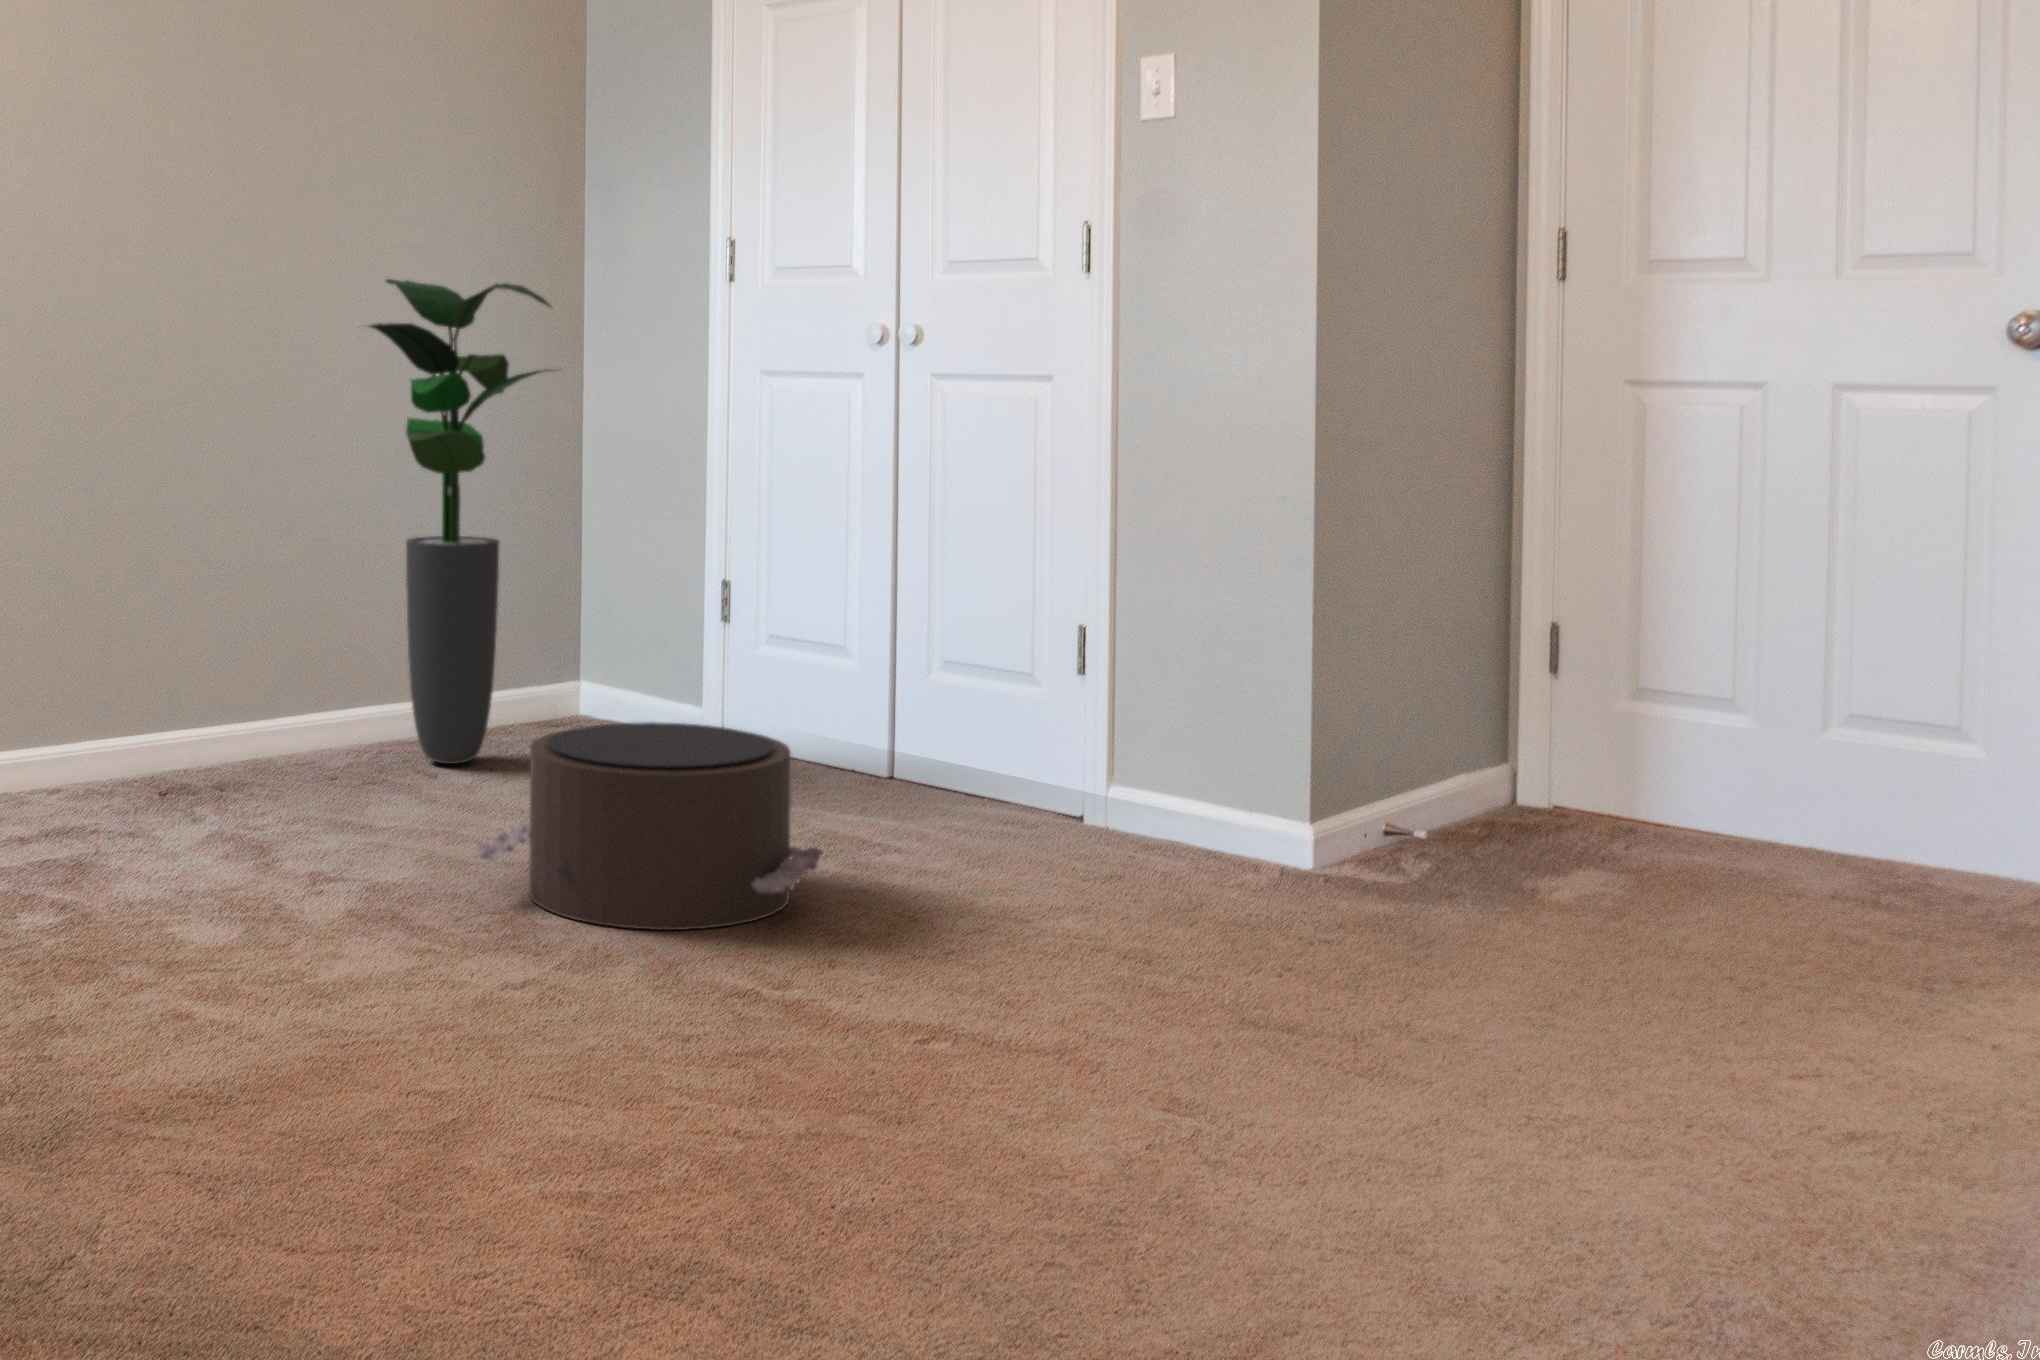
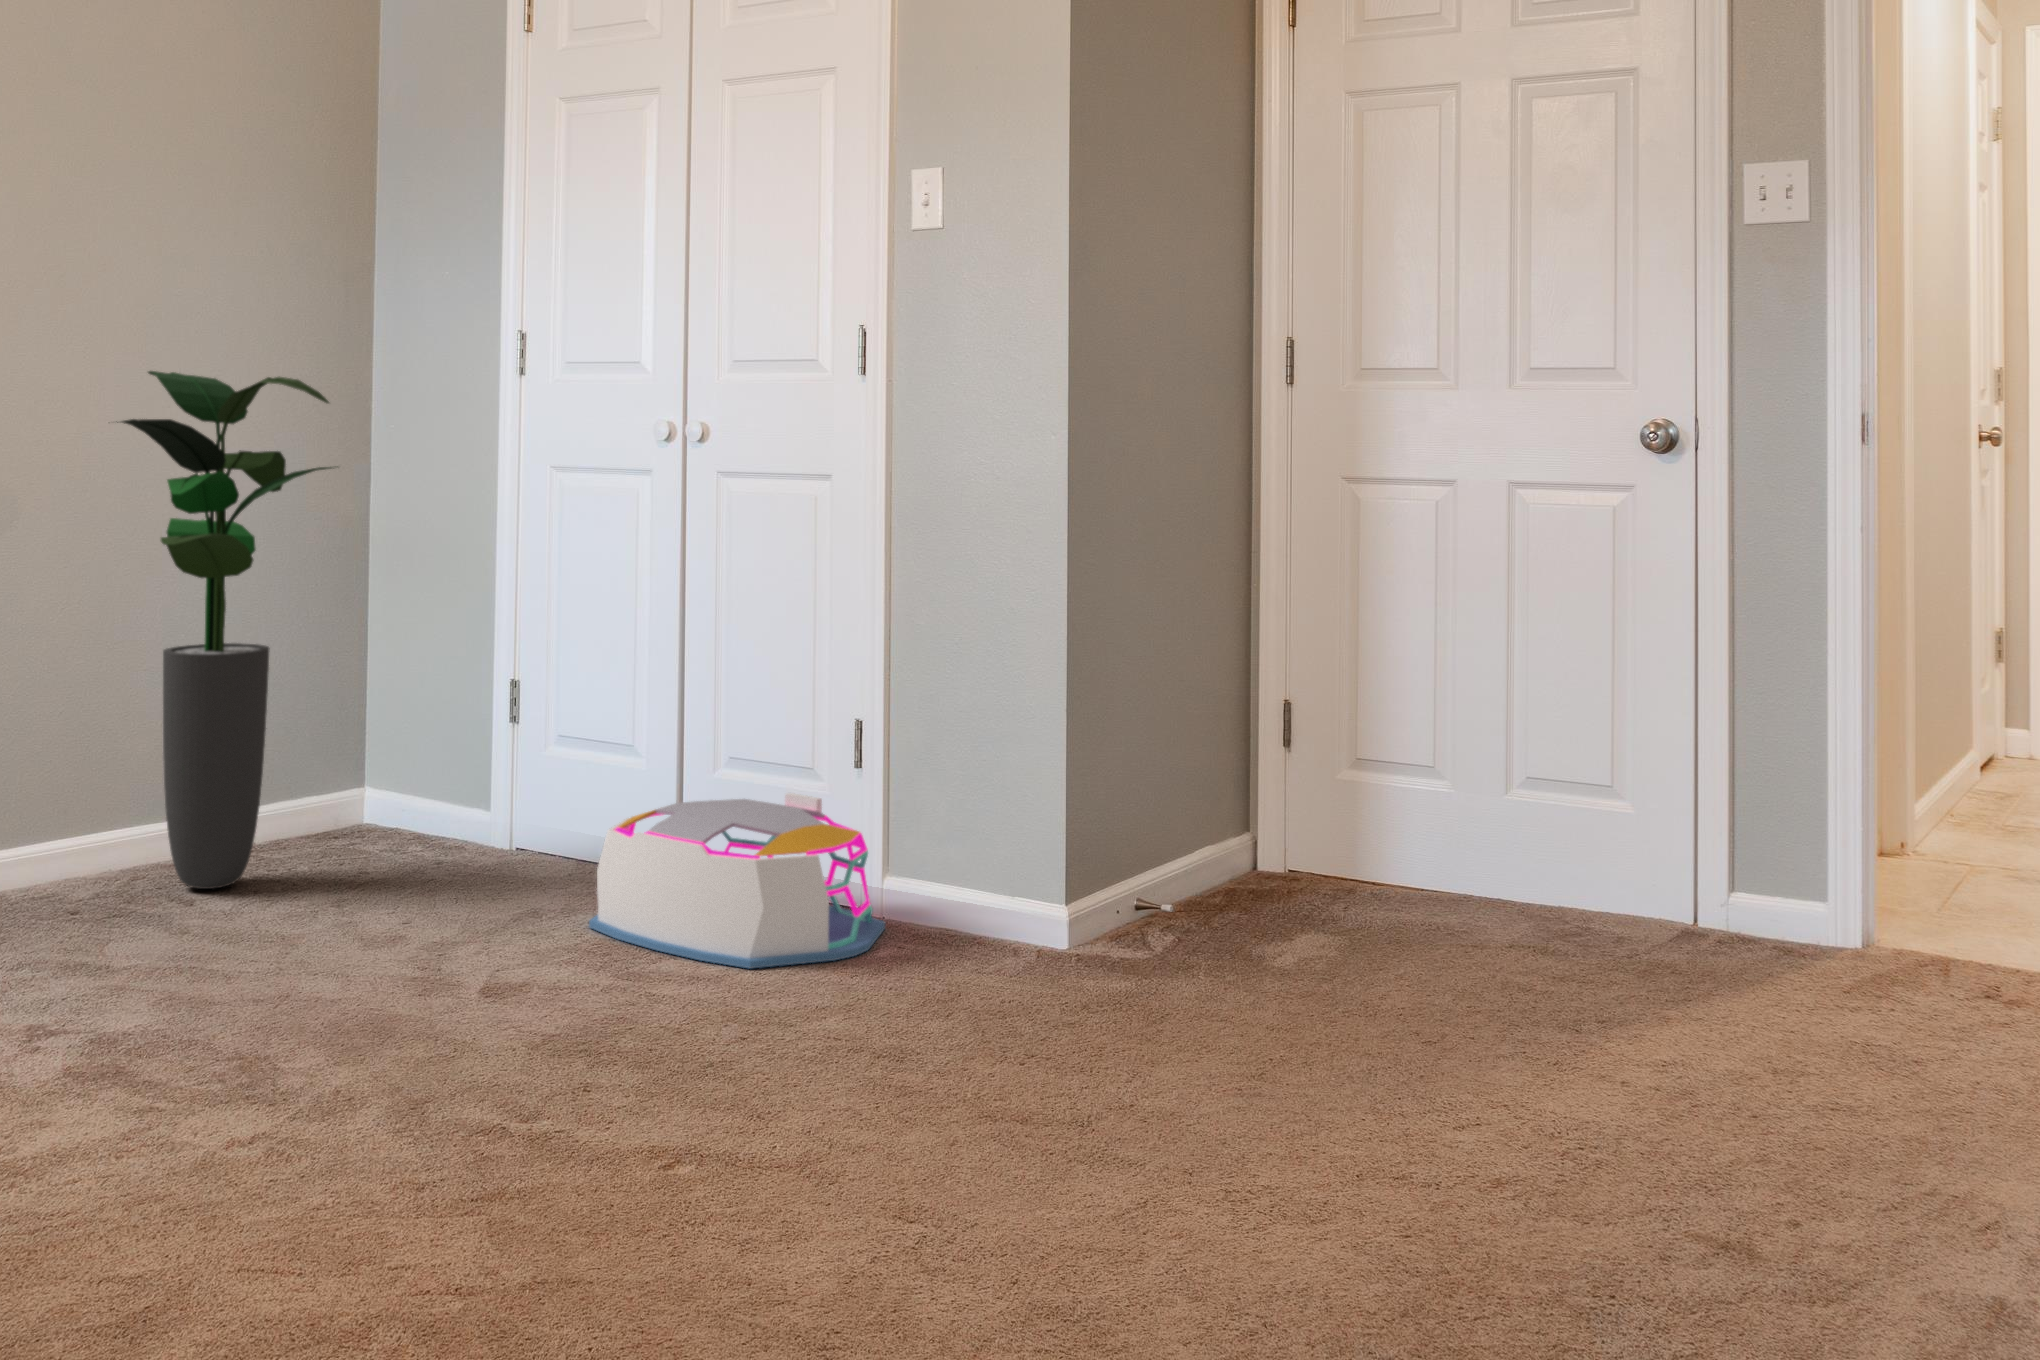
storage bin: none [811,697,1112,864] -> present [589,793,885,968]
pouf: present [474,722,823,930] -> none [195,843,585,1073]

